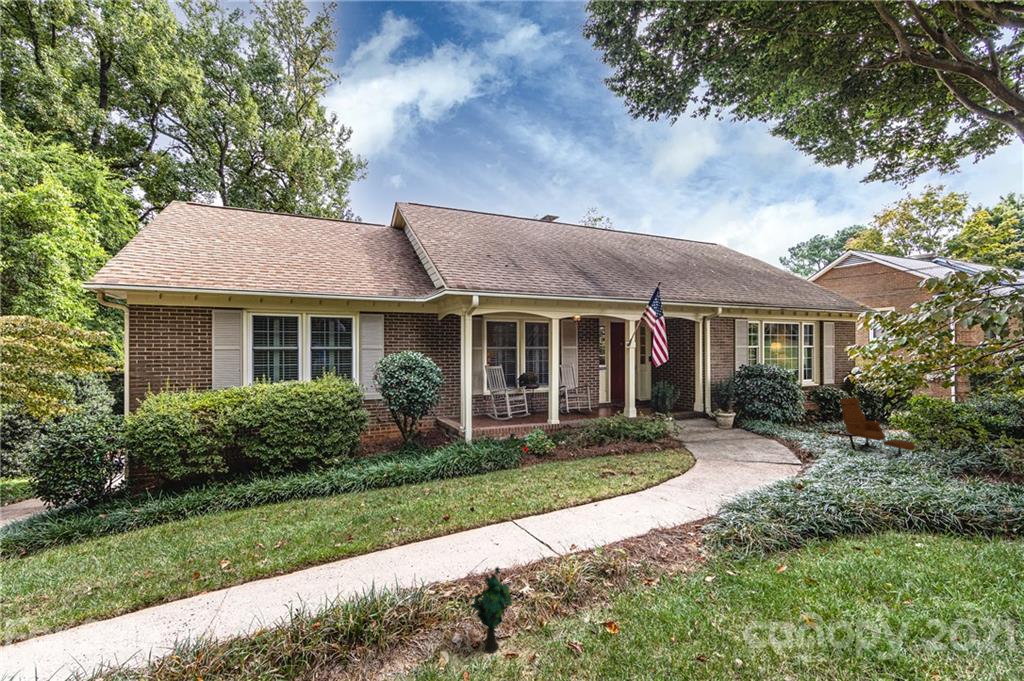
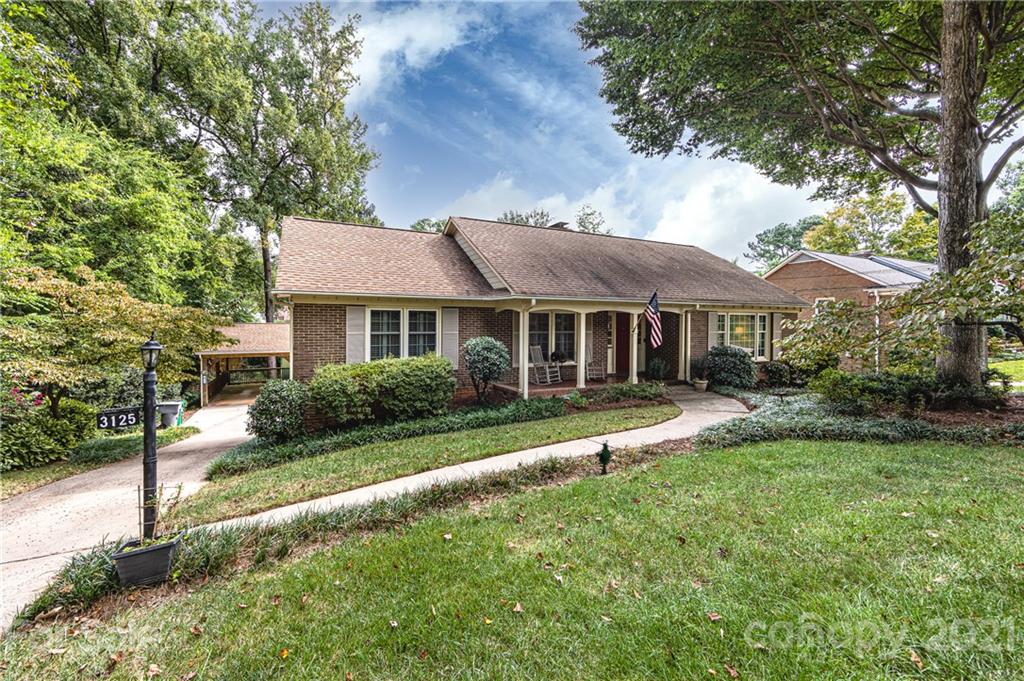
lounge chair: present [840,398,915,457] -> none [778,369,821,408]

